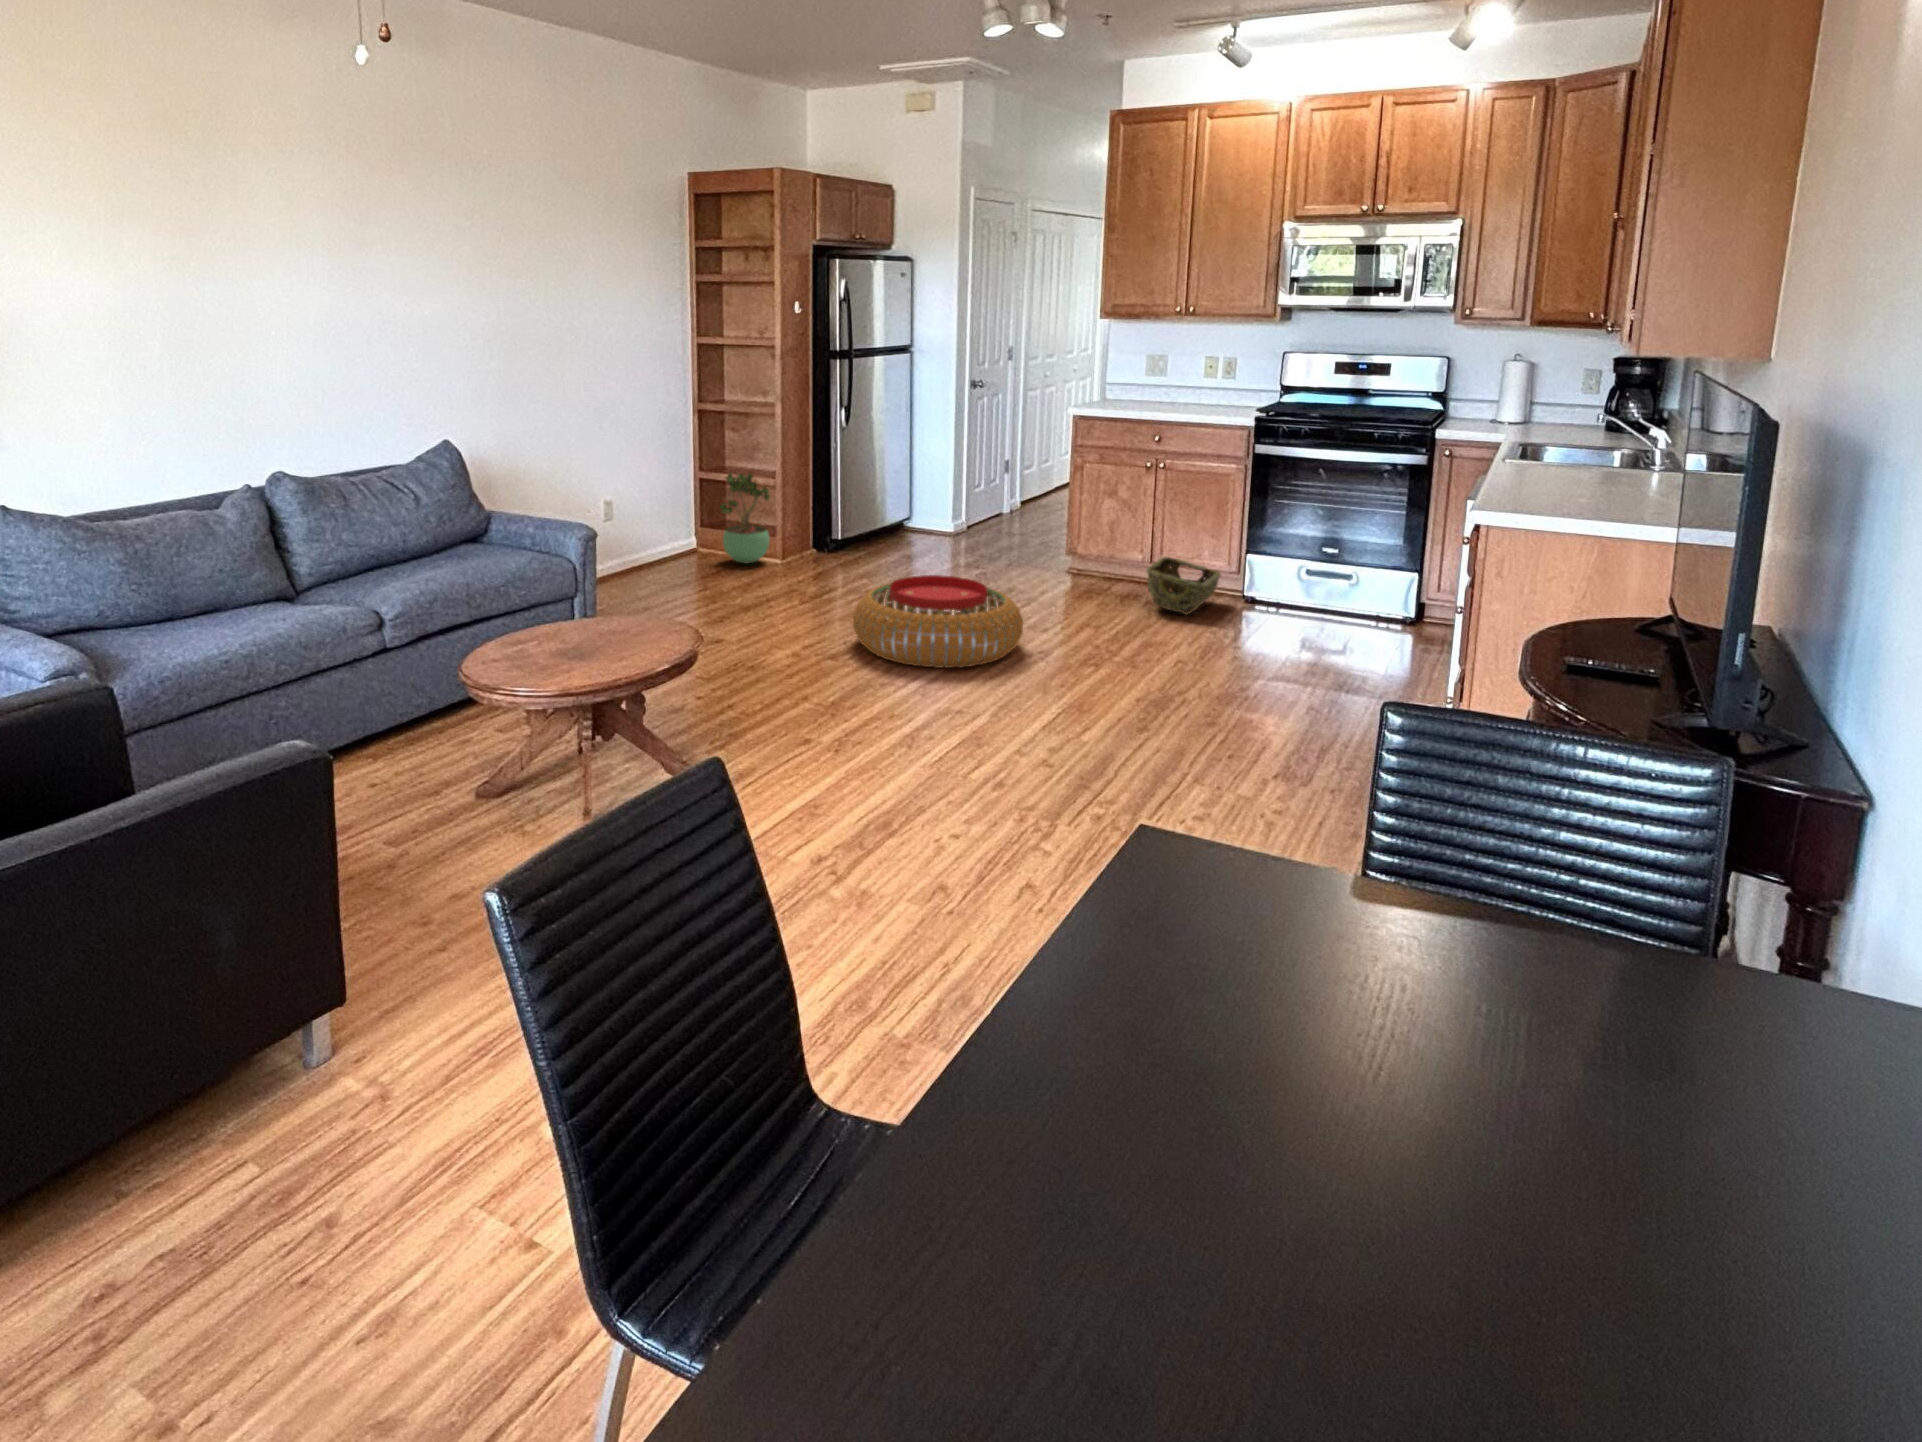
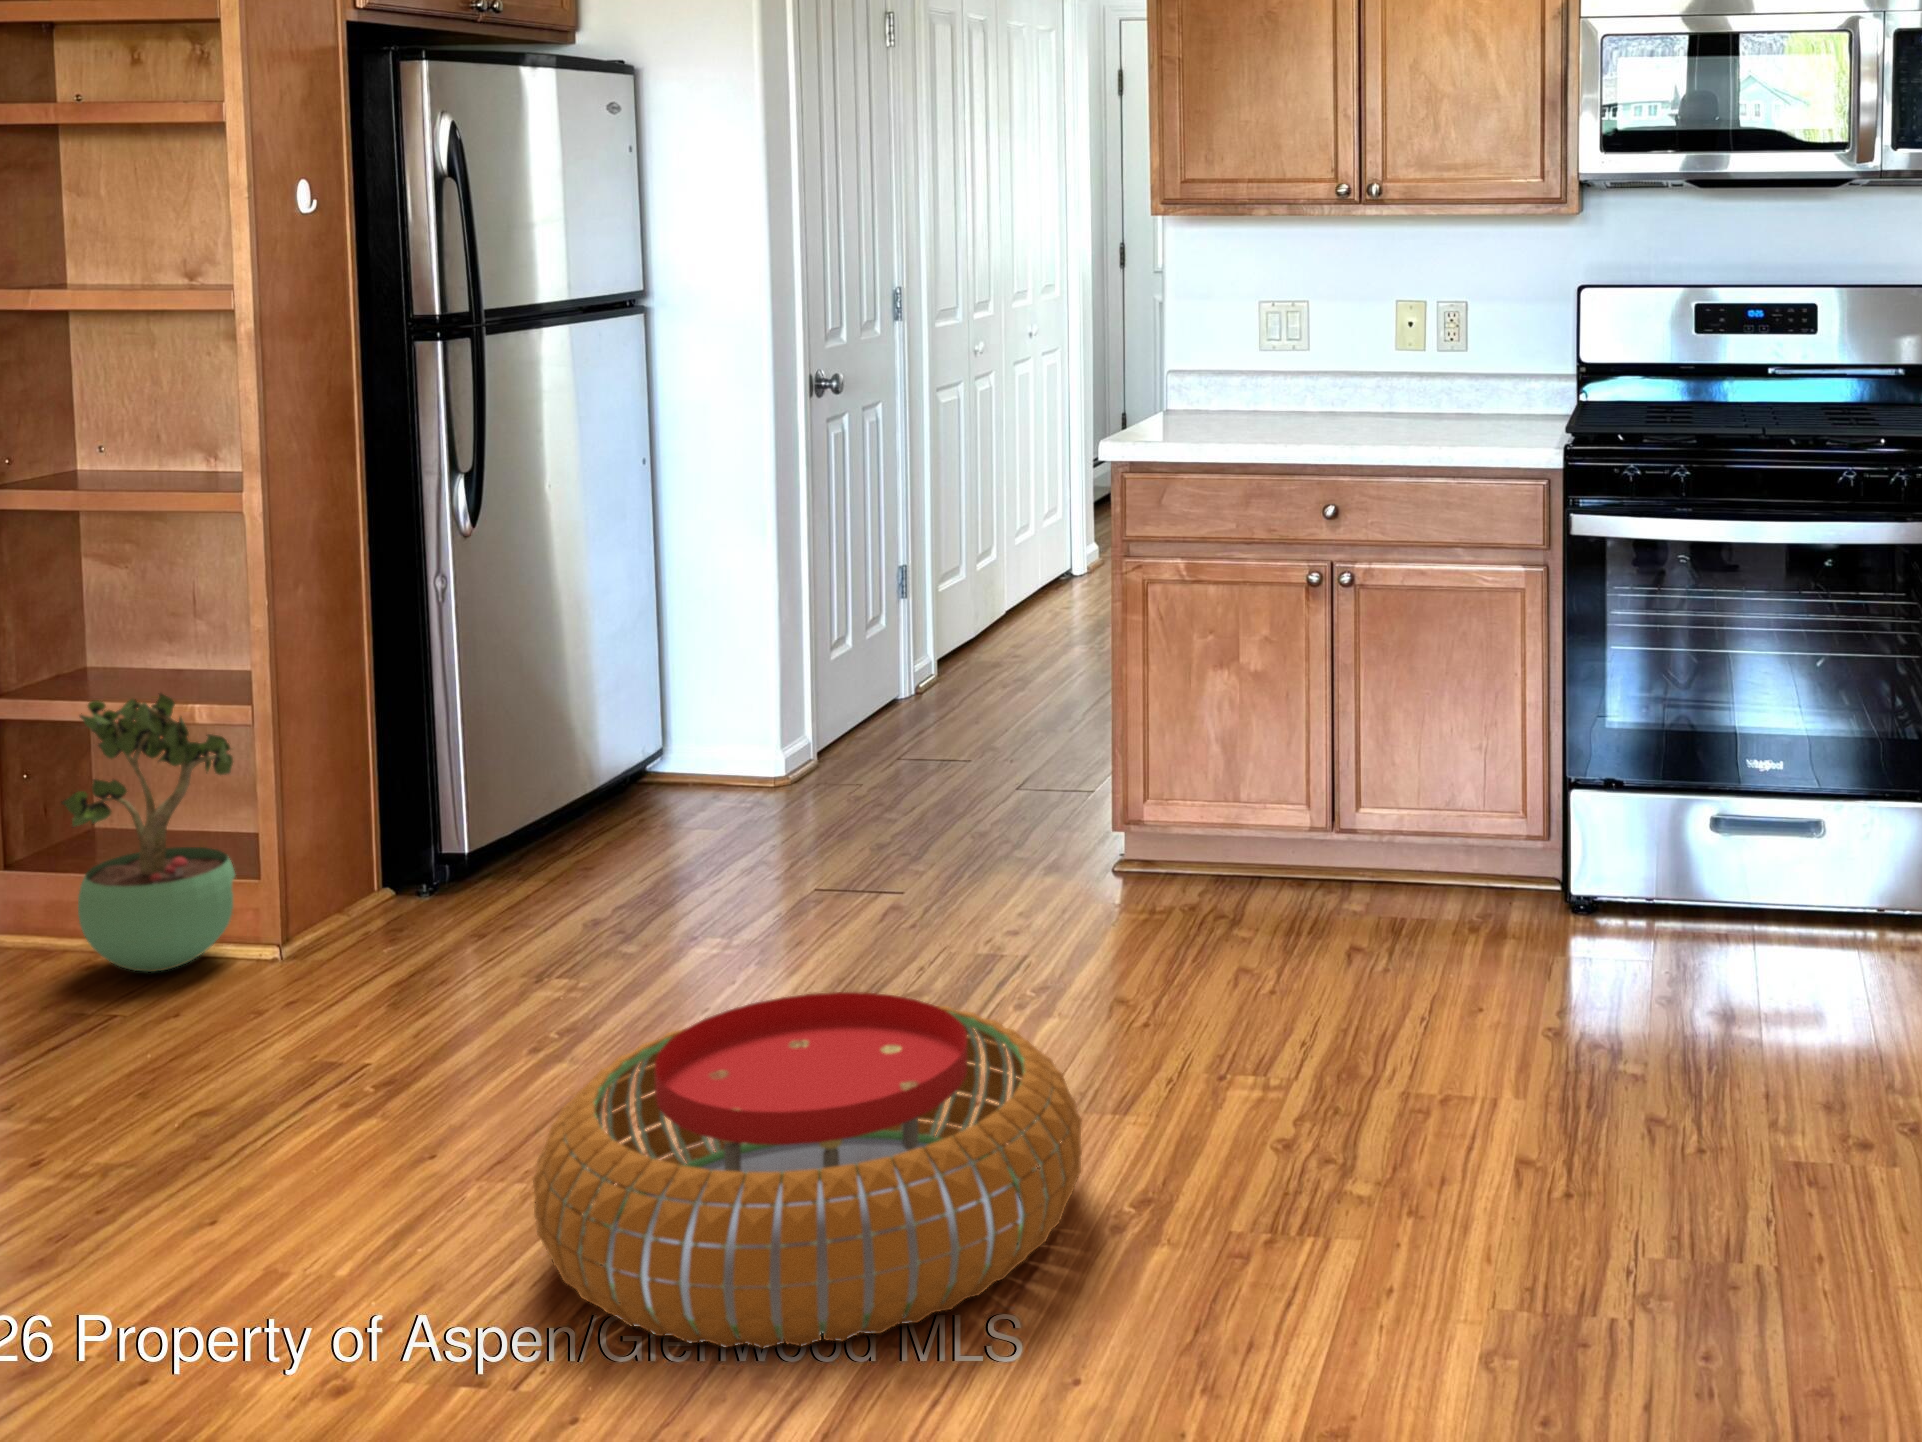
woven basket: present [1147,557,1221,614] -> none [1348,814,1515,977]

